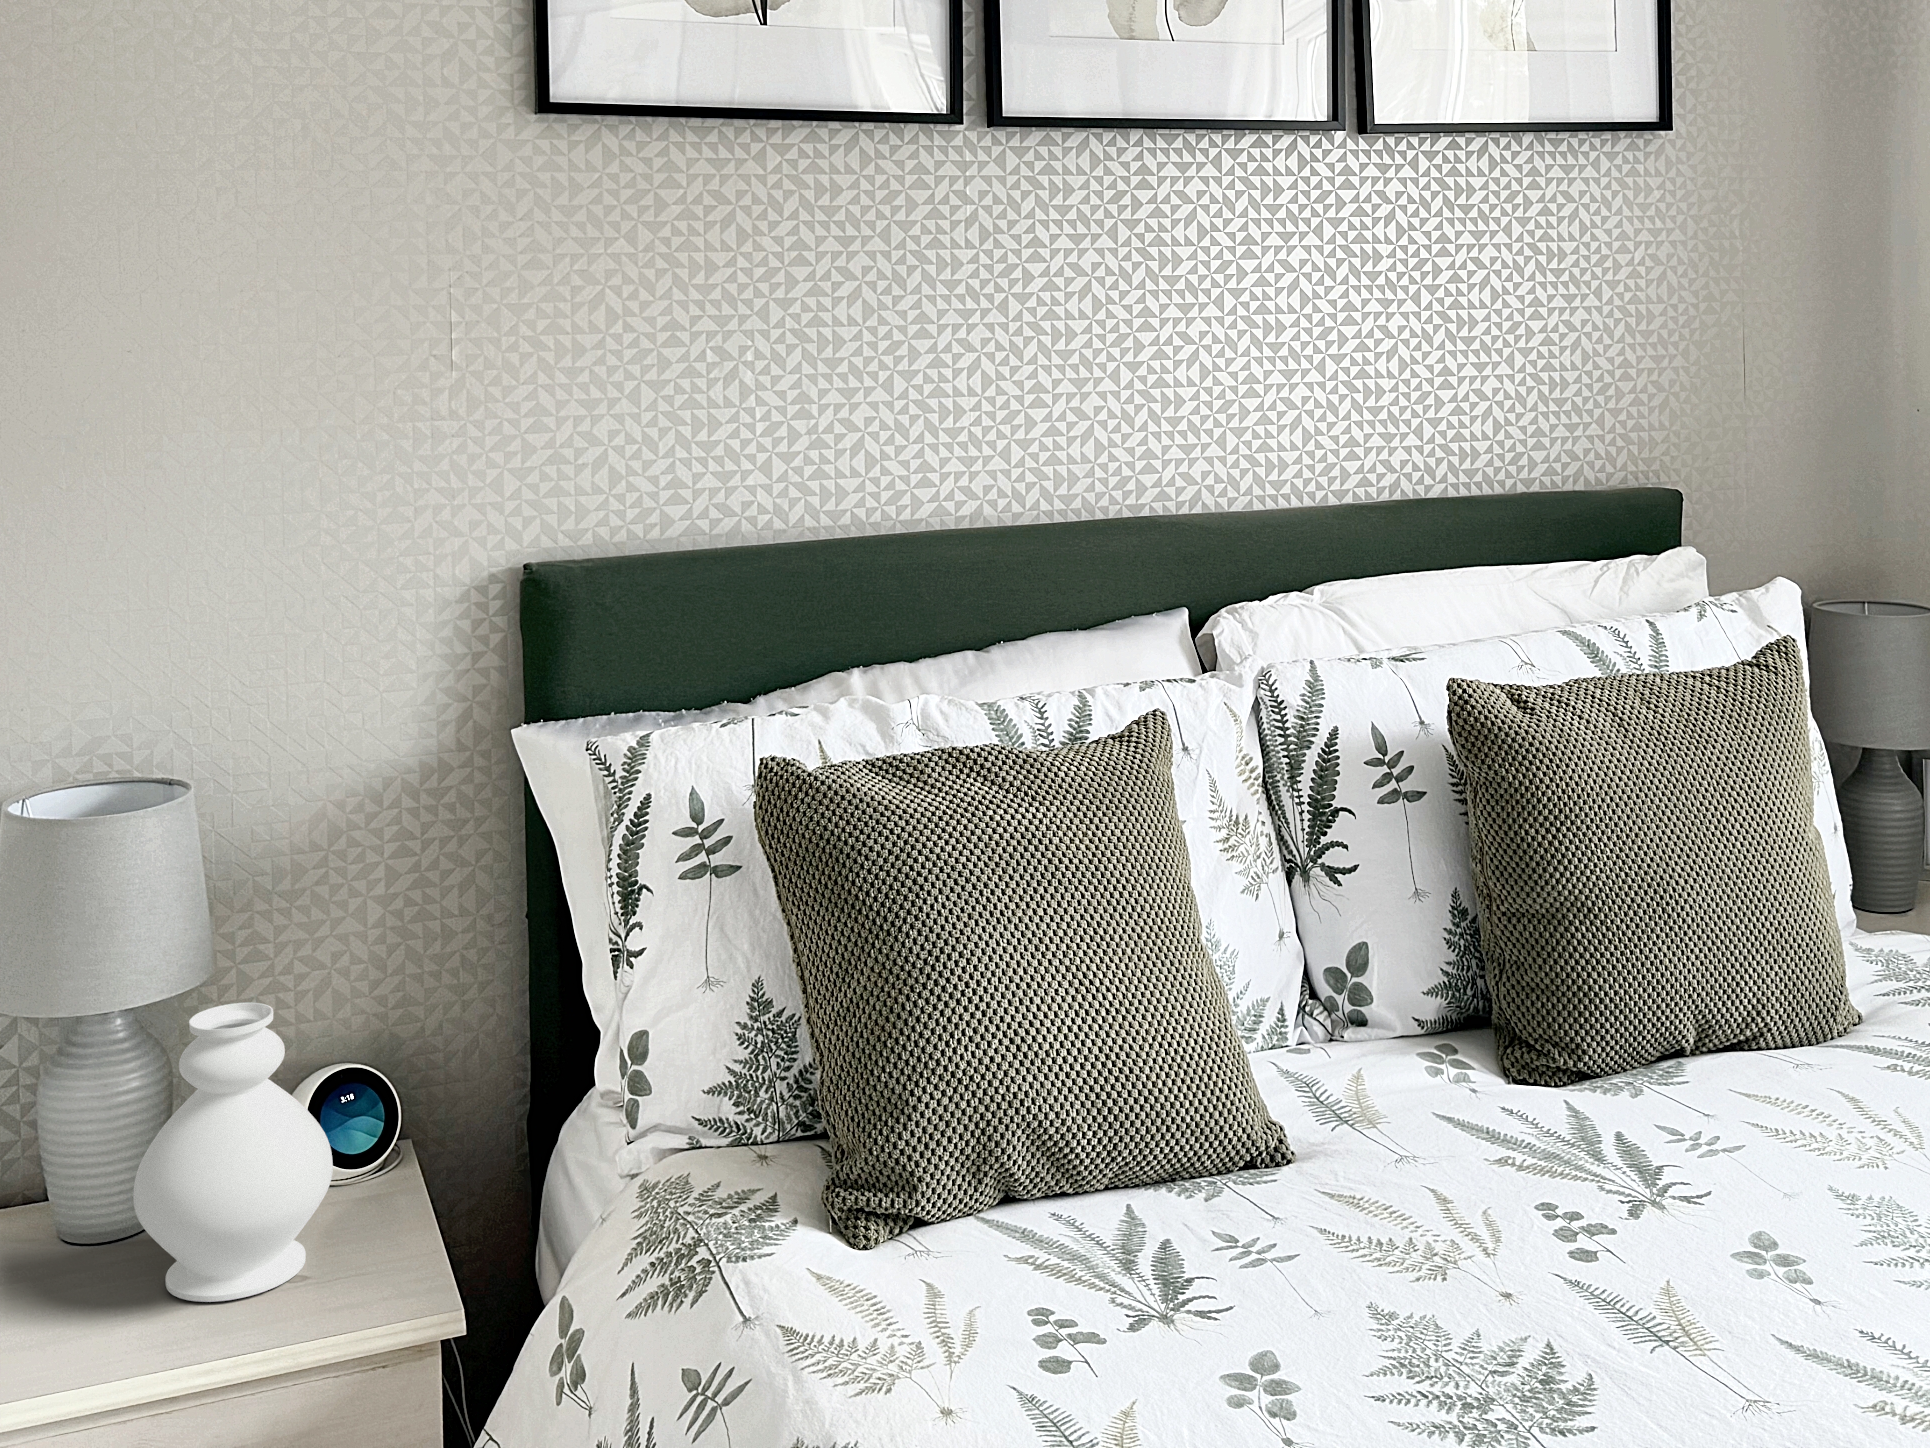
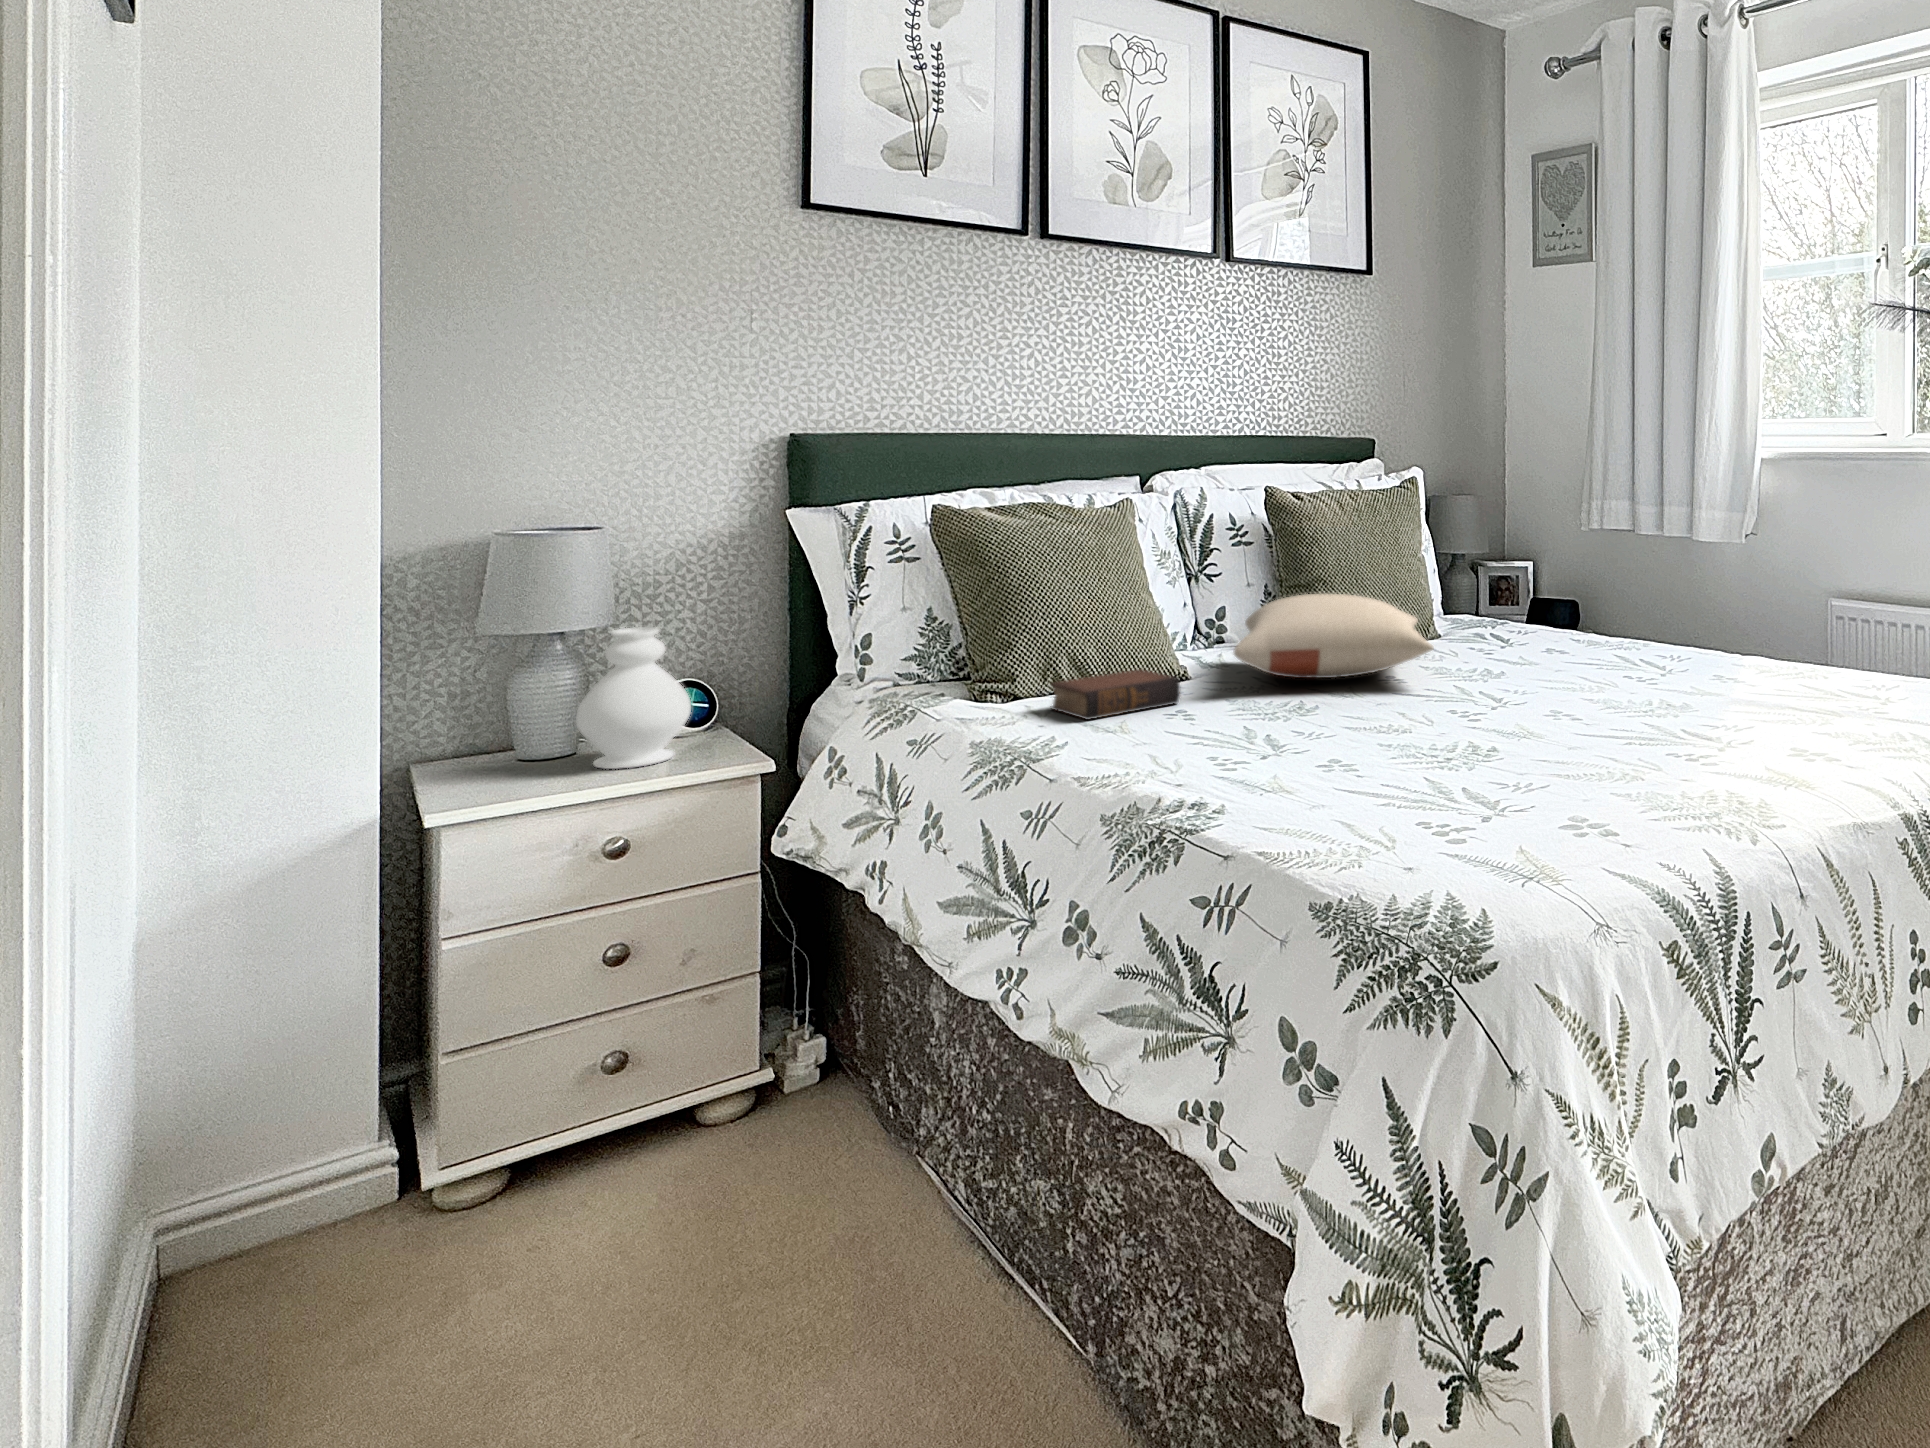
pillow: none [1387,997,1887,1250] -> present [1233,594,1433,678]
book: none [979,1200,1265,1385] -> present [1051,669,1180,720]

